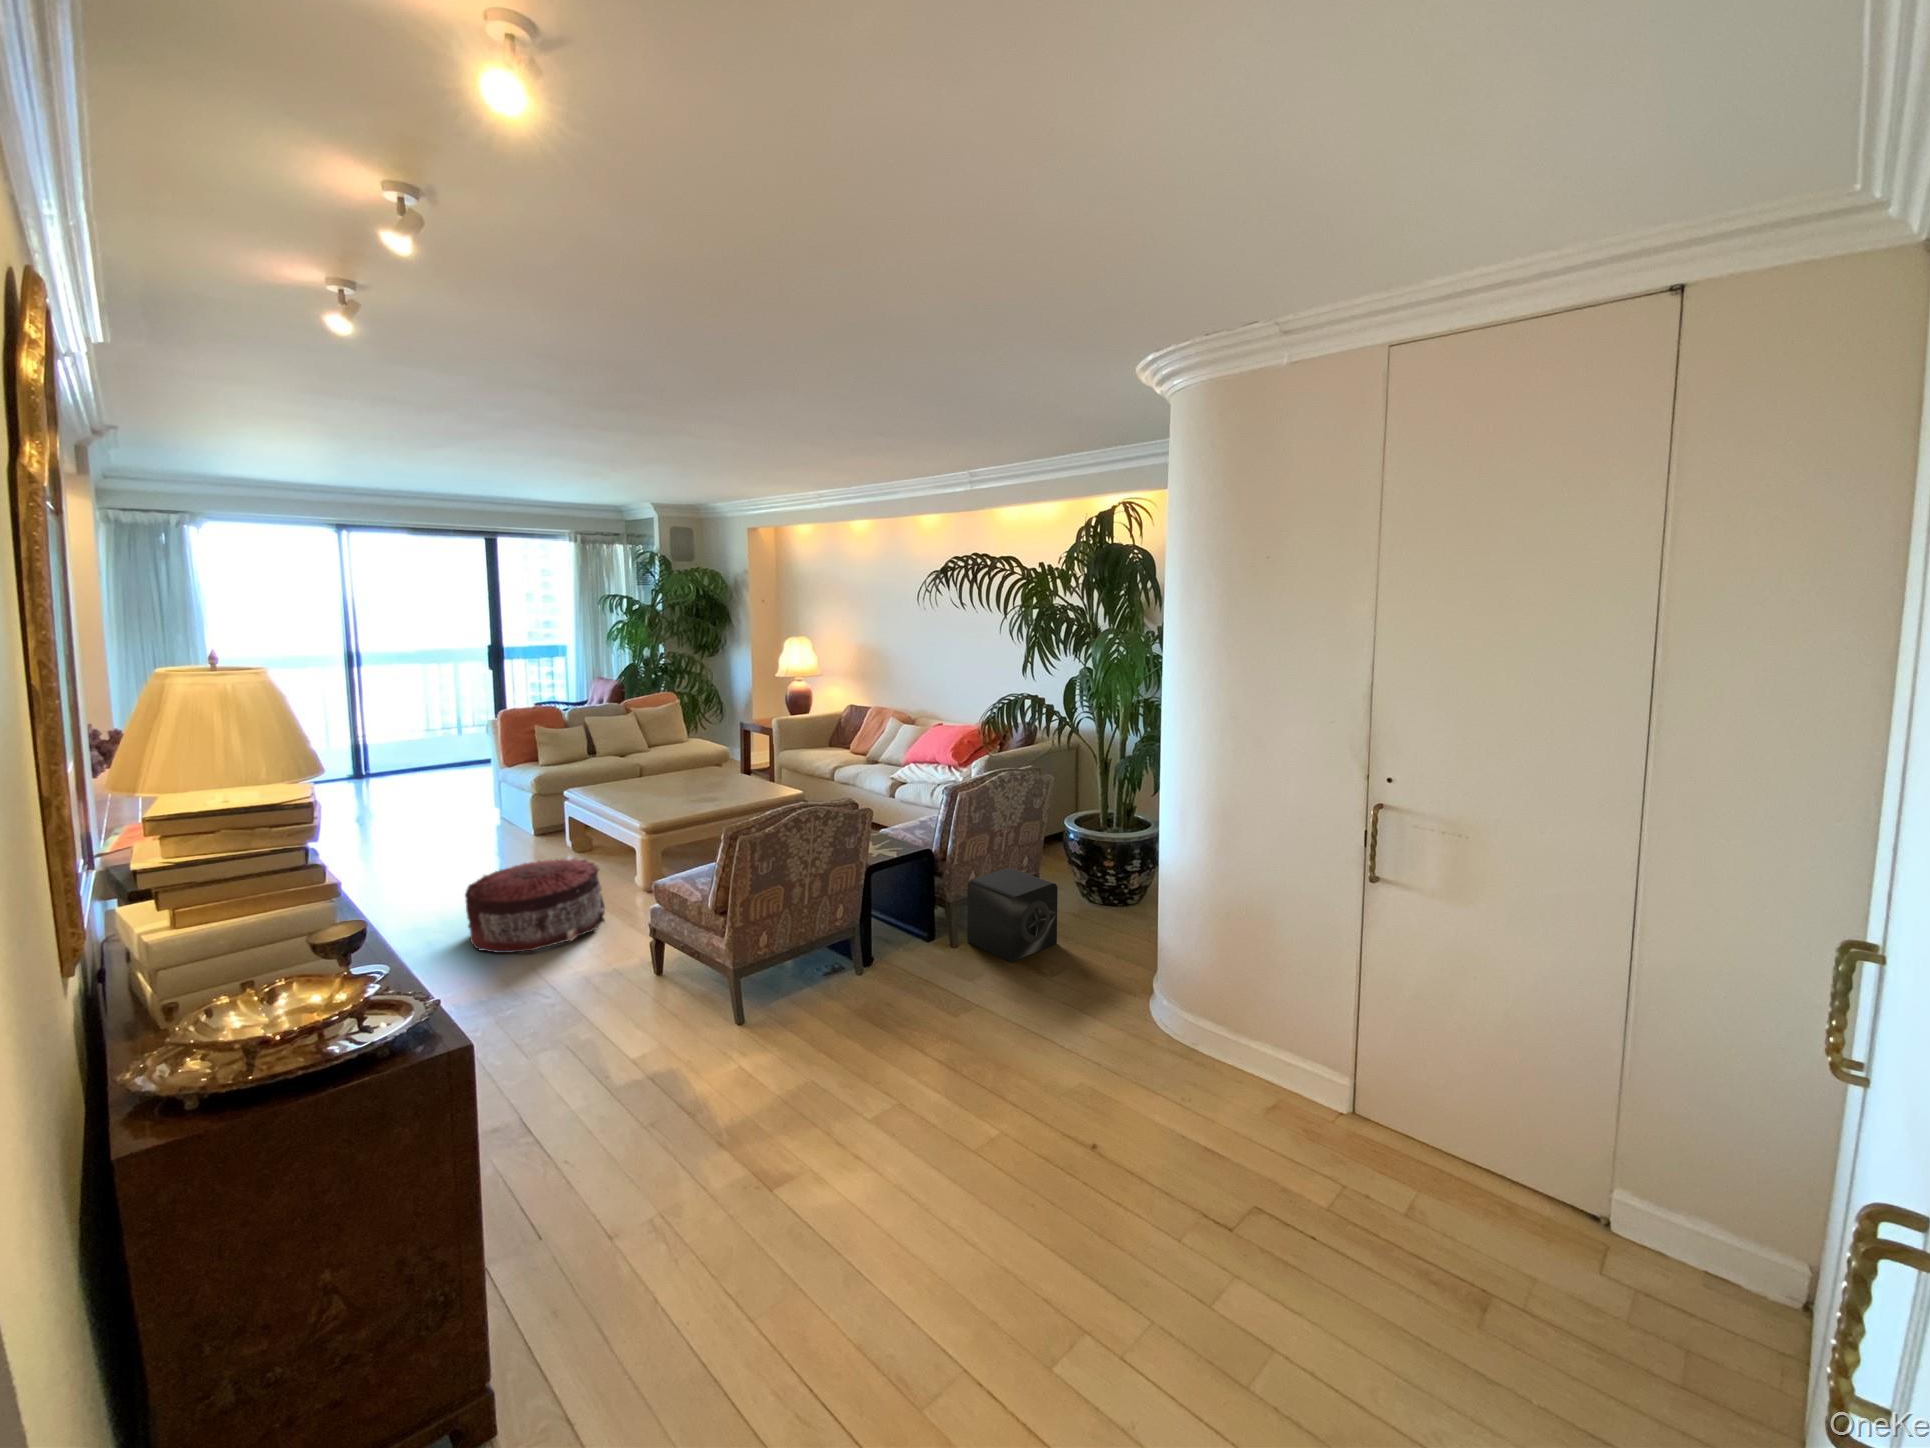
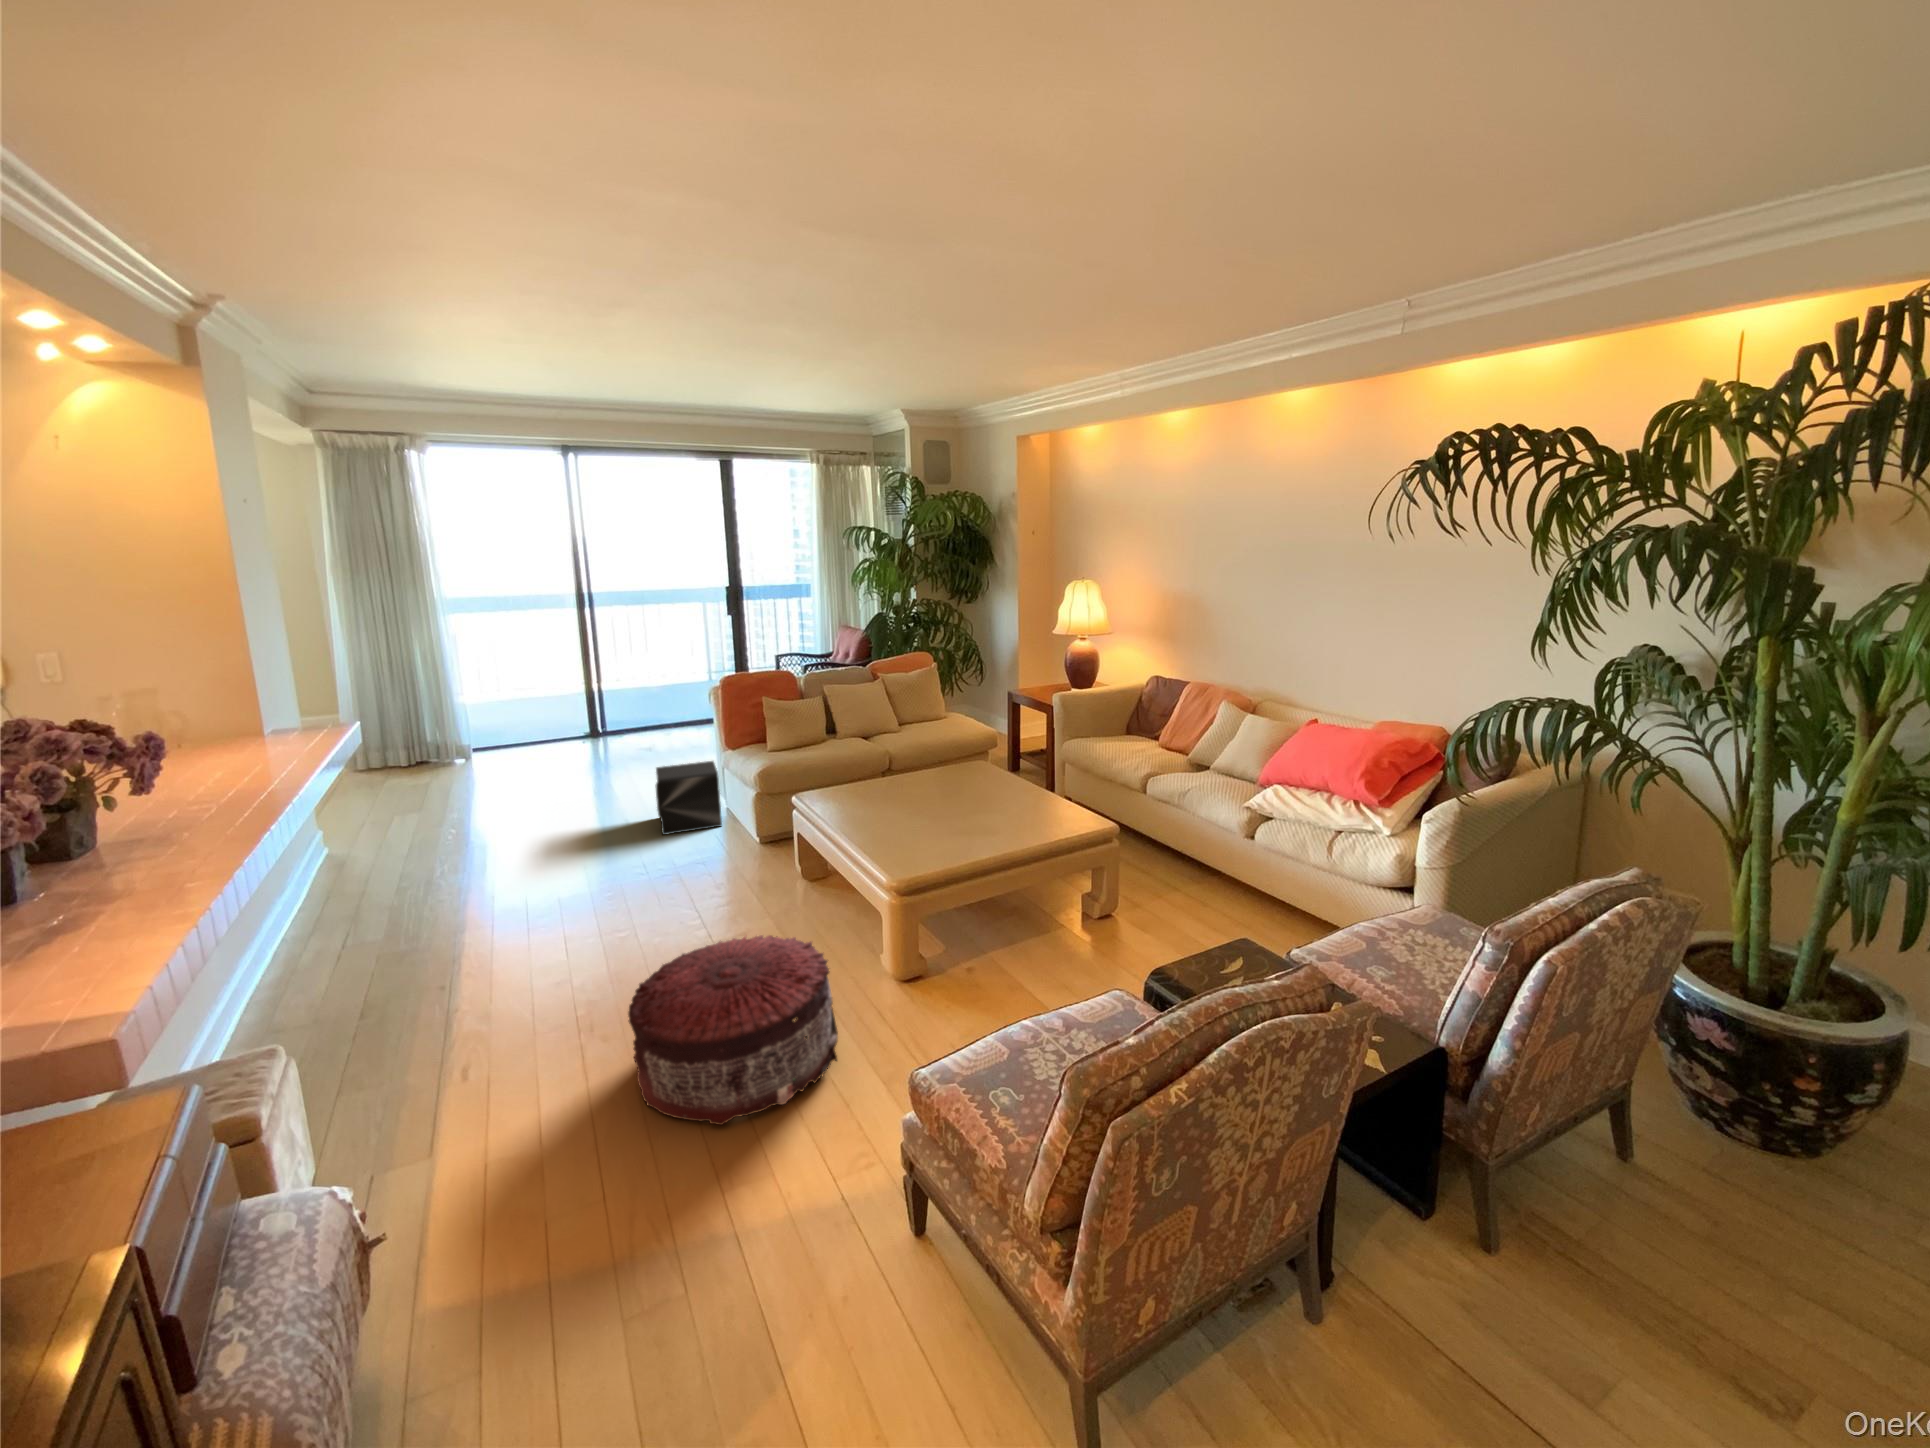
speaker: present [967,868,1058,962] -> present [656,761,722,835]

